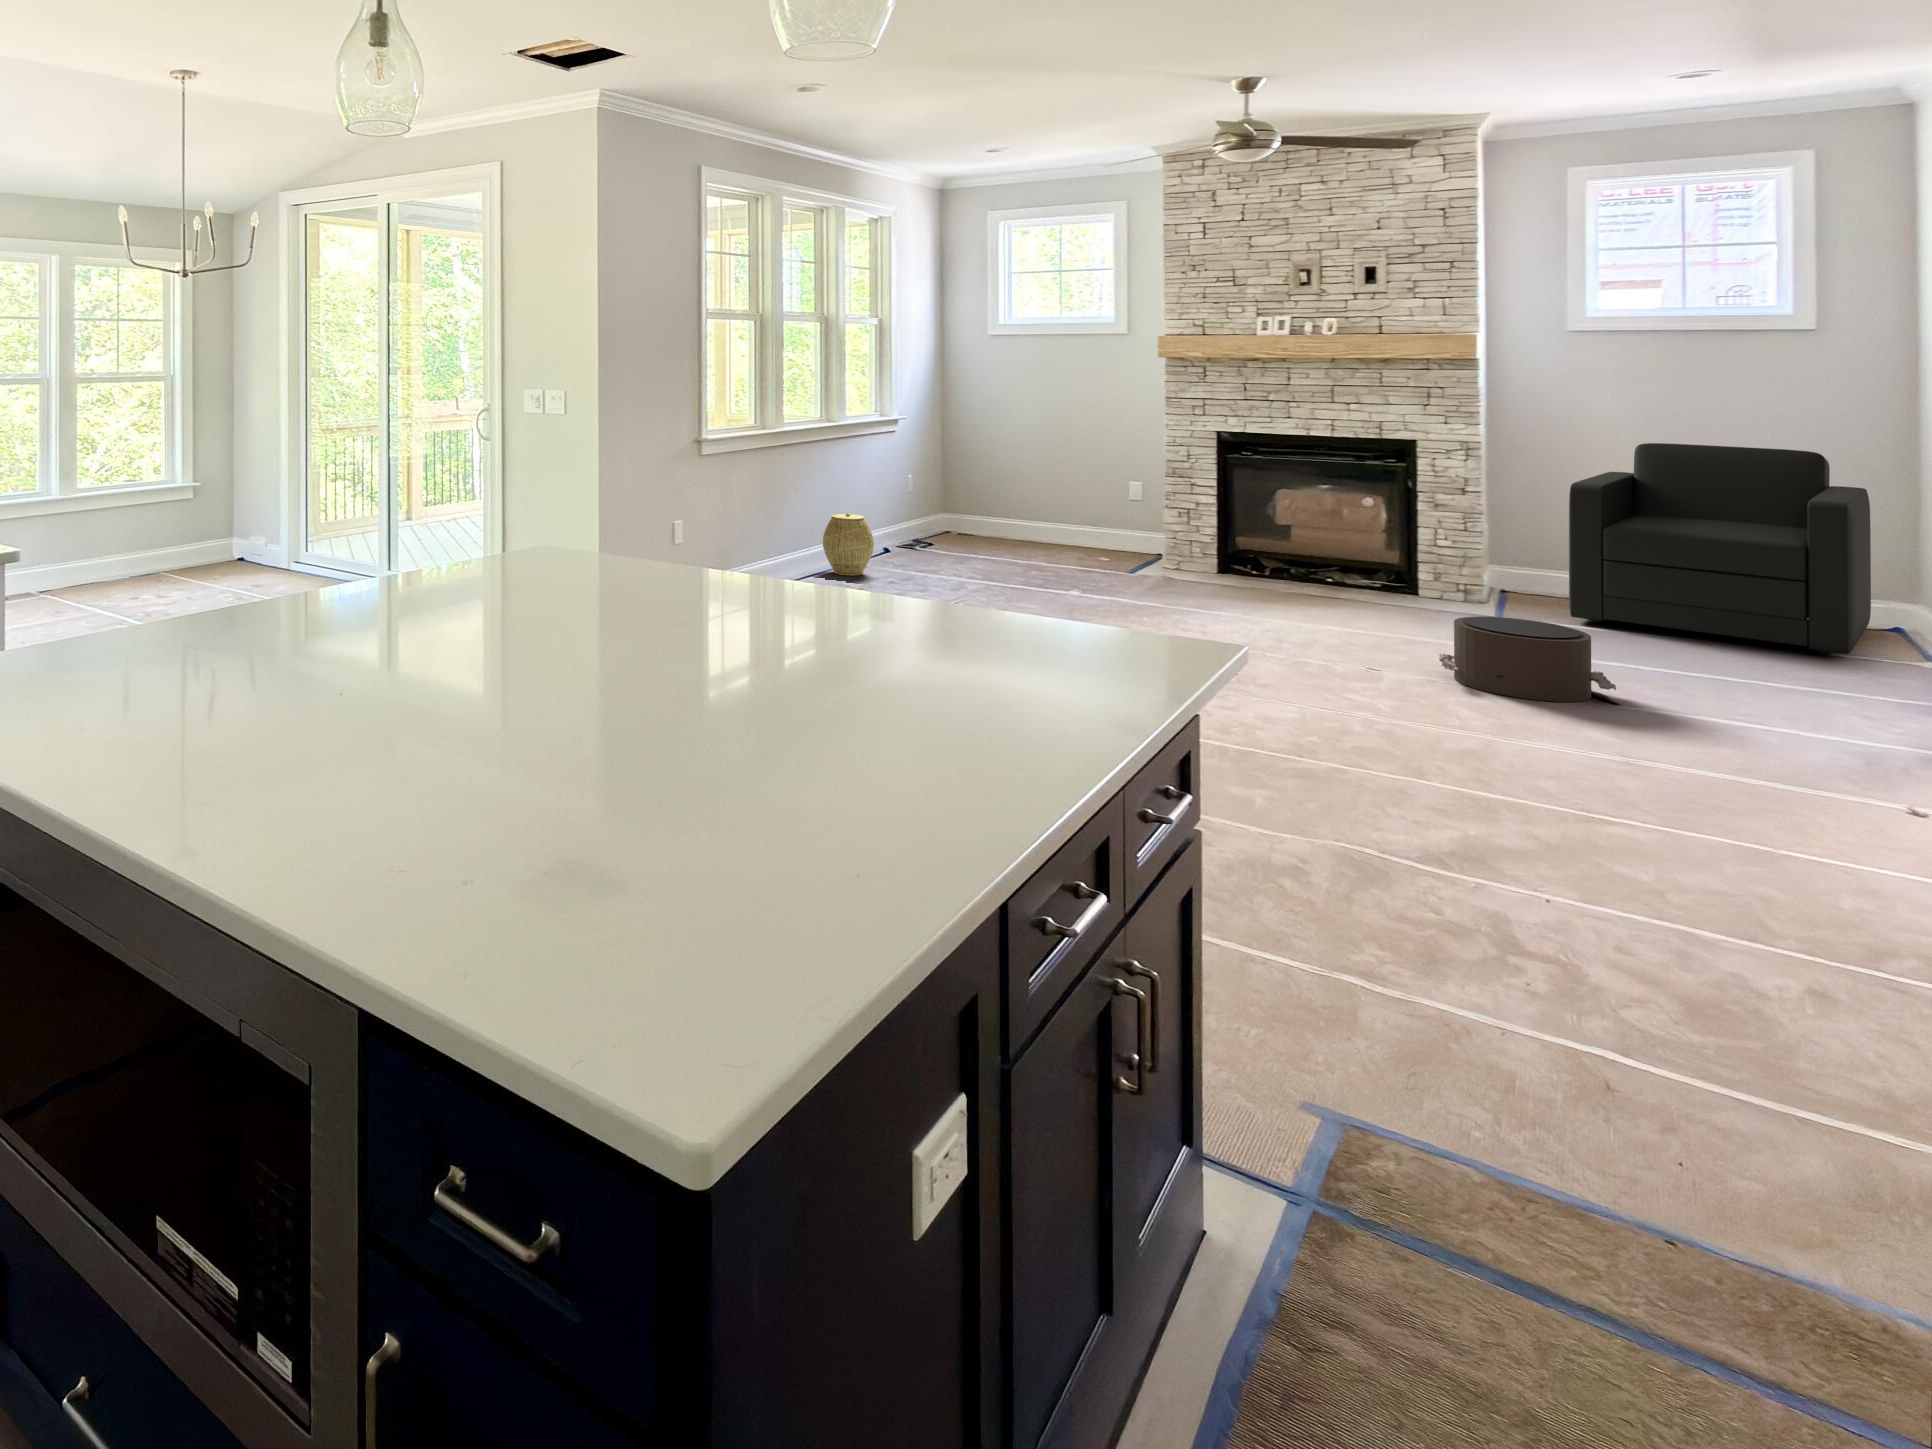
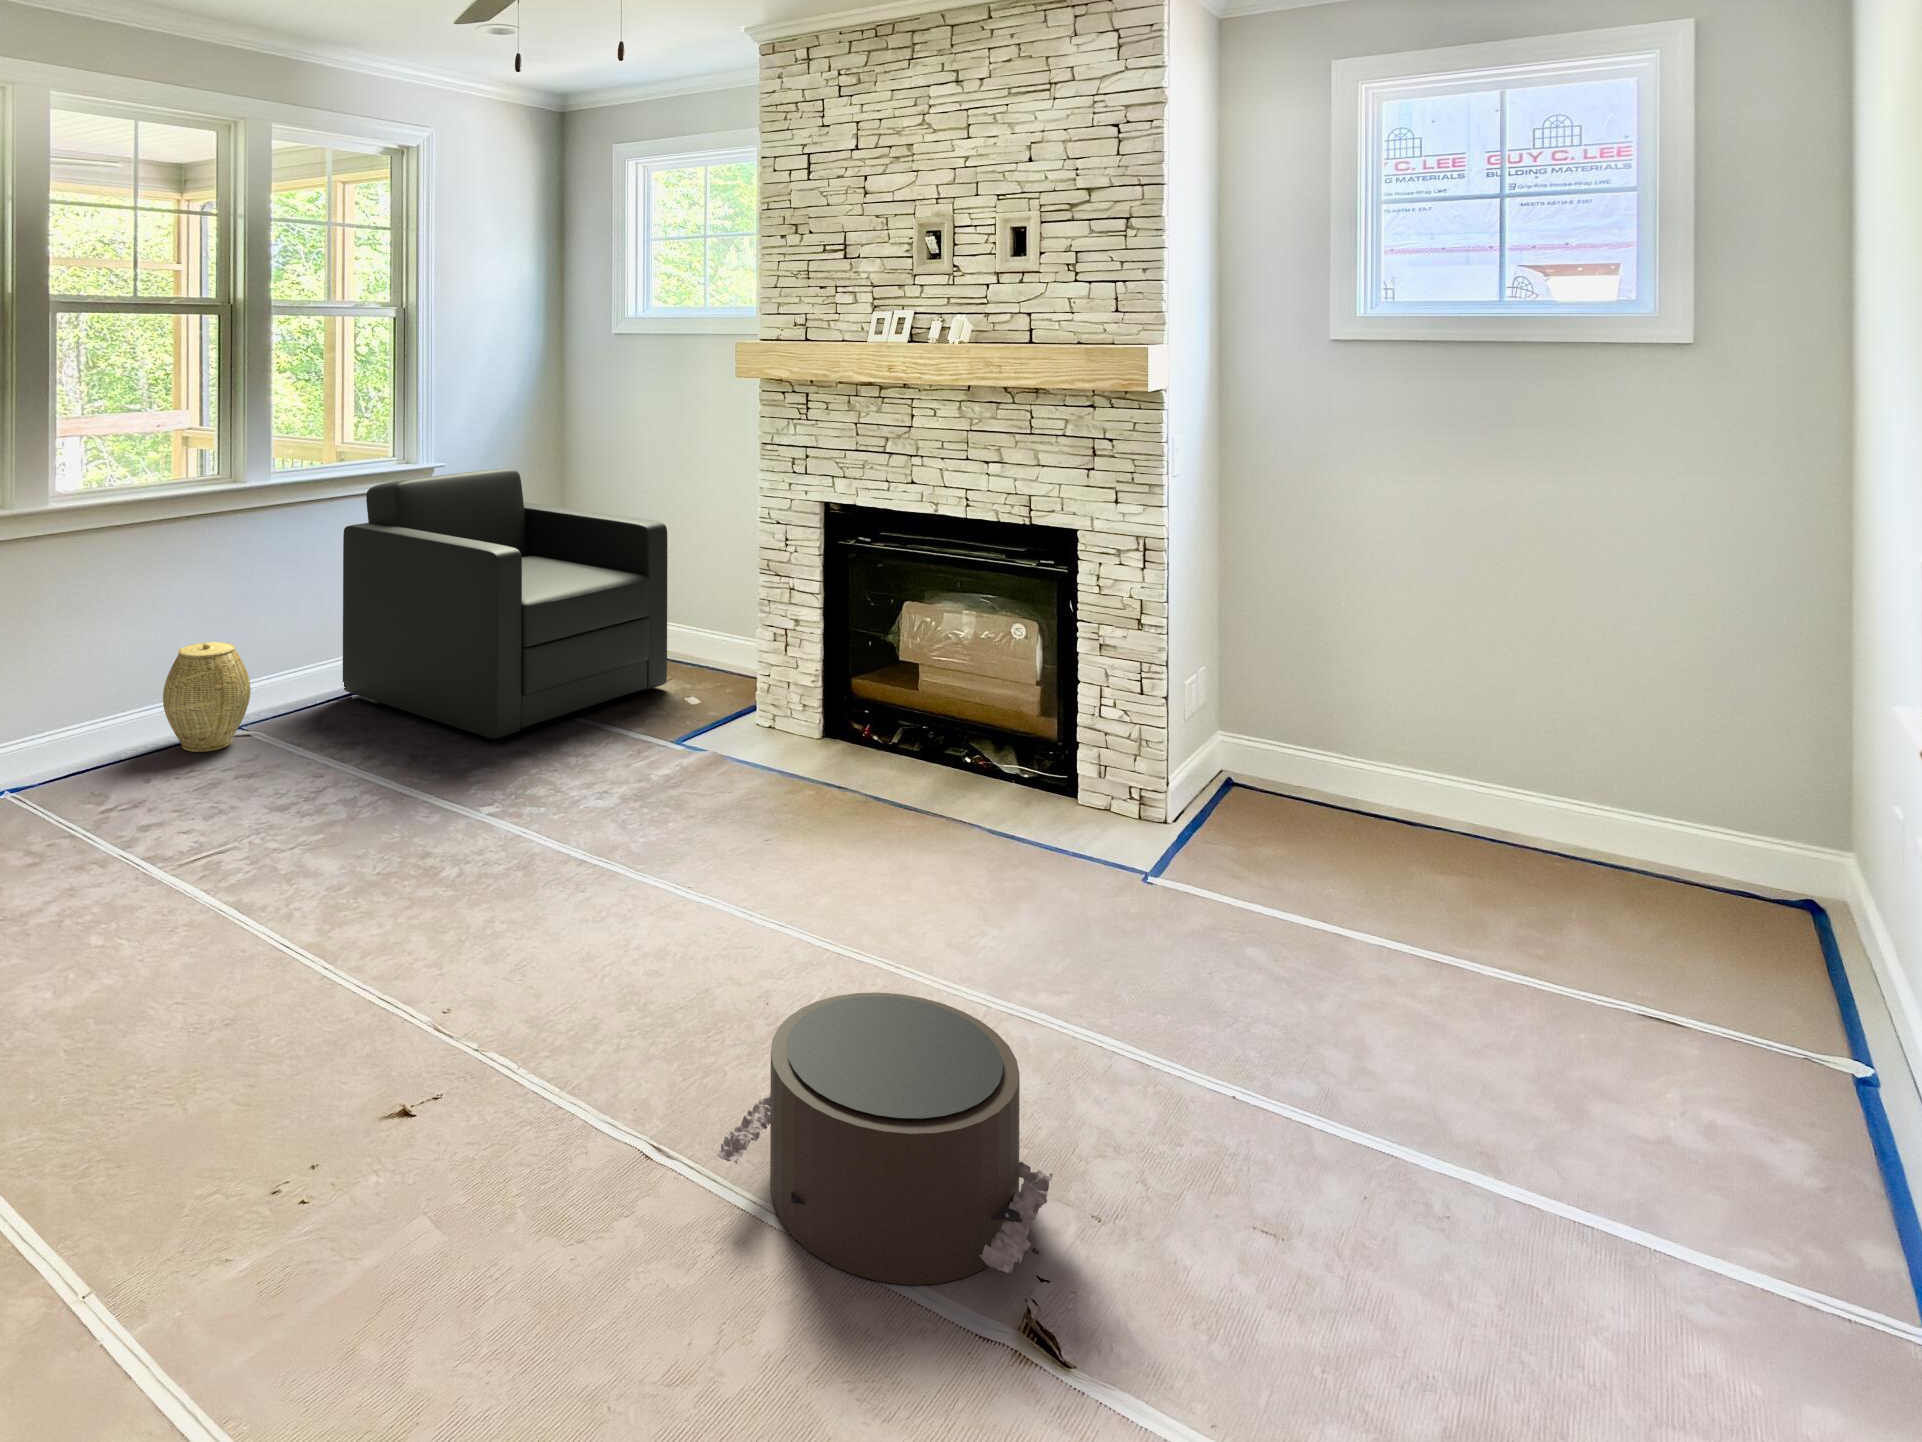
armchair: present [1569,443,1871,655] -> present [343,469,667,739]

